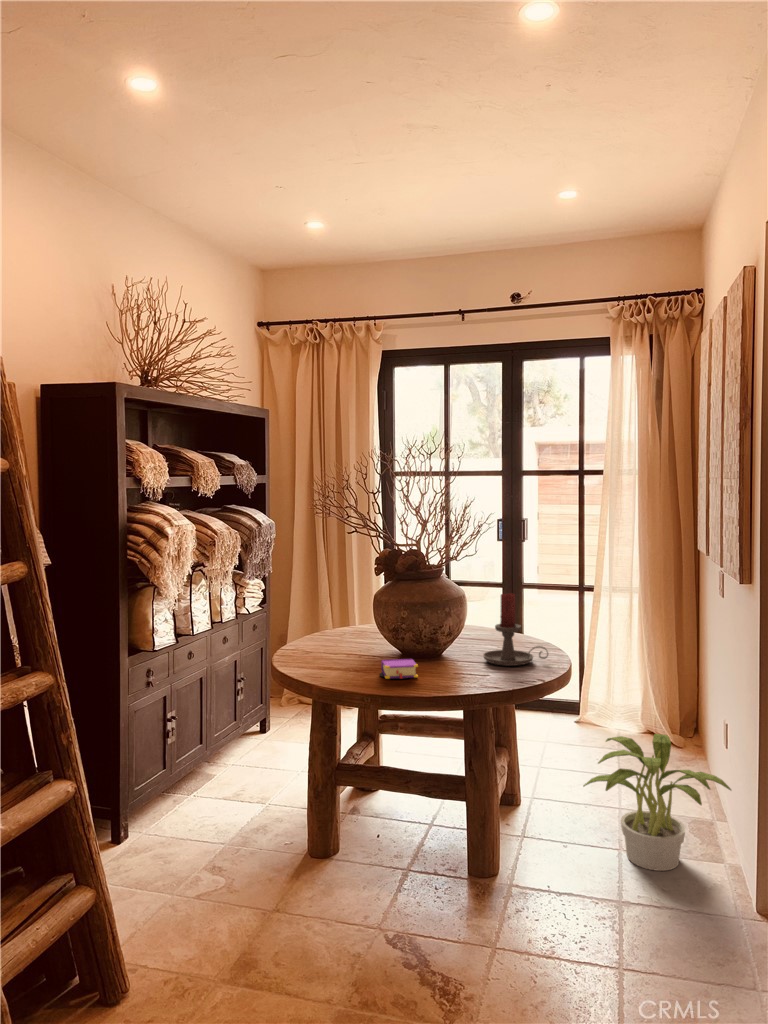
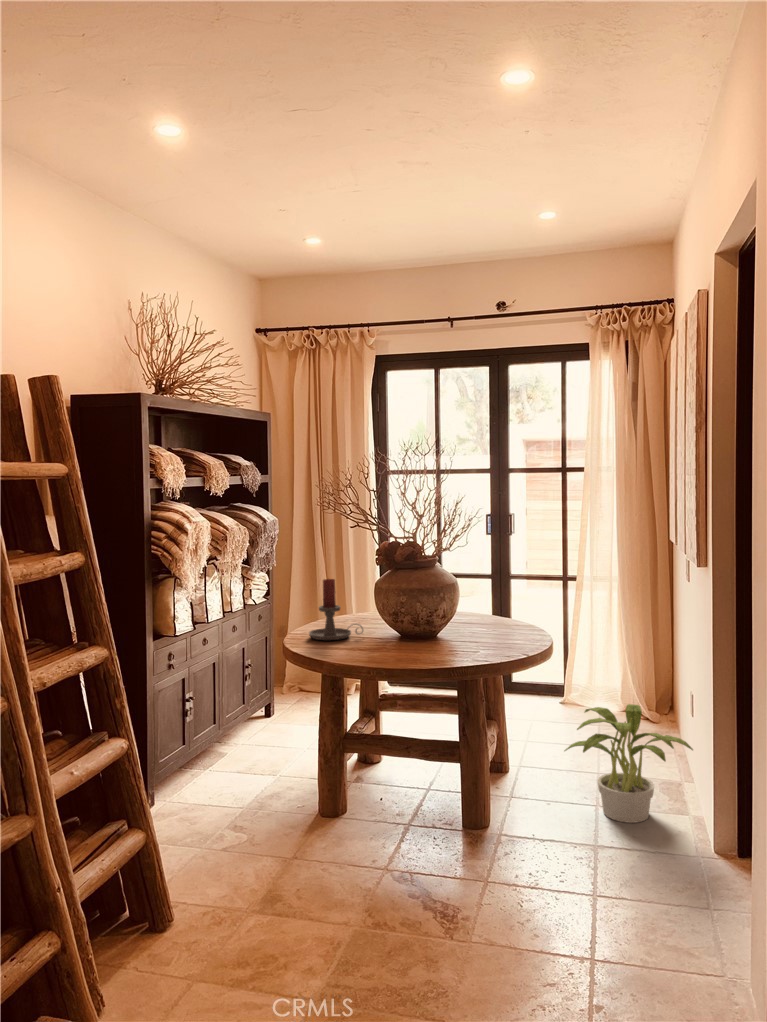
candle holder: present [483,593,548,666] -> present [309,579,363,640]
book: present [380,659,418,679] -> none [367,638,432,659]

